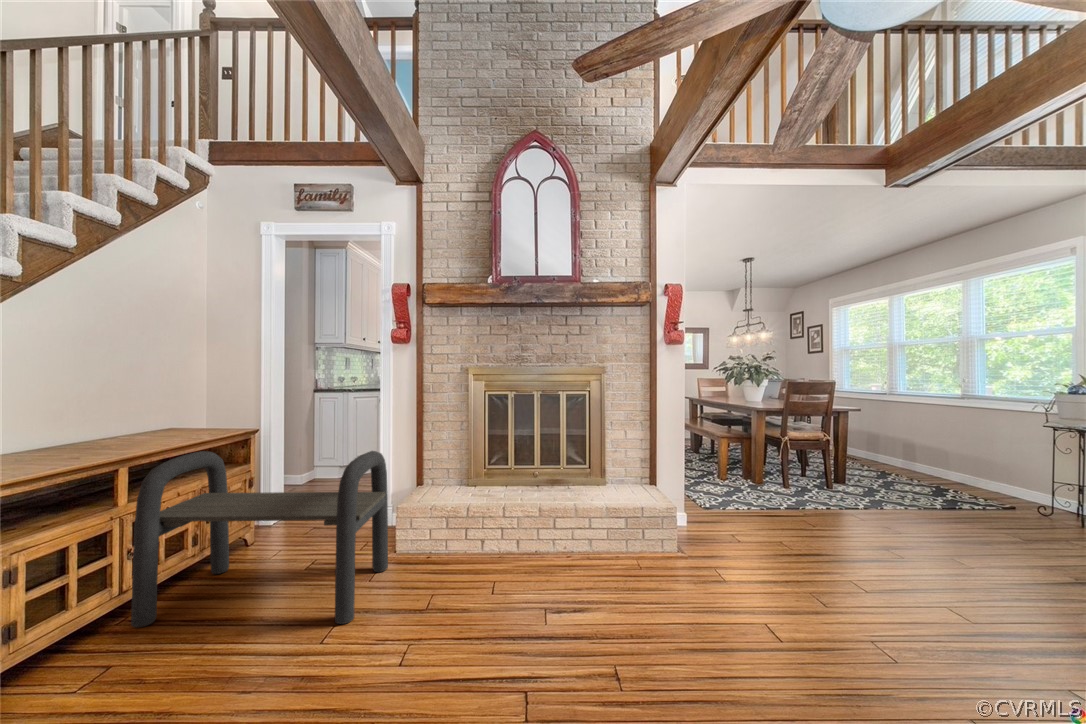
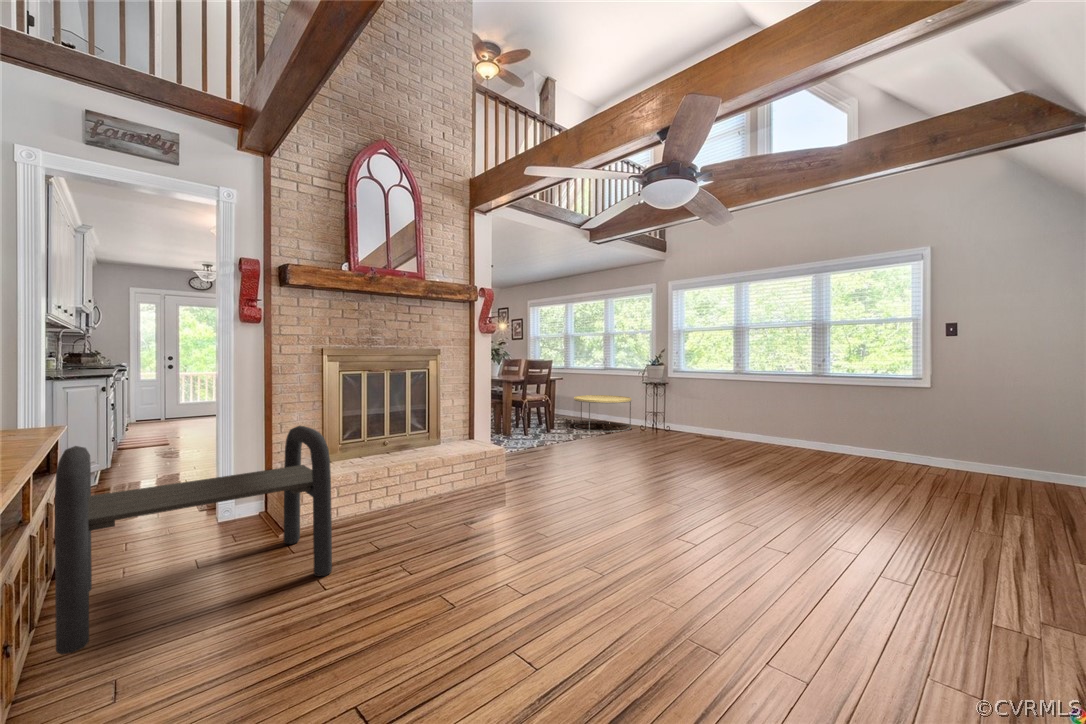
coffee table: none [889,434,1012,503] -> present [574,395,631,432]

